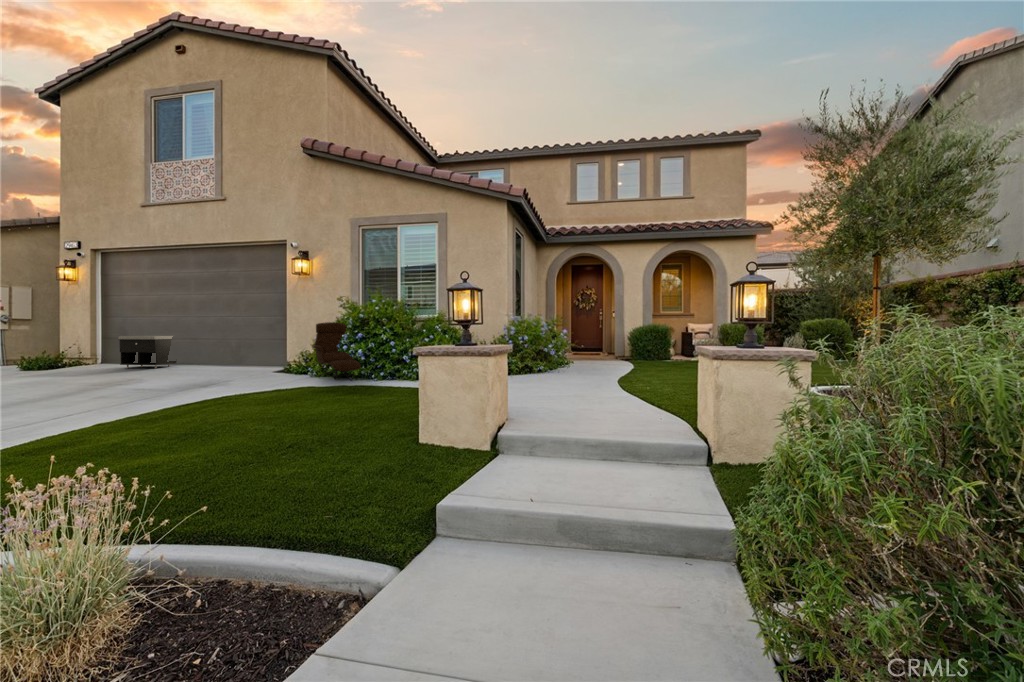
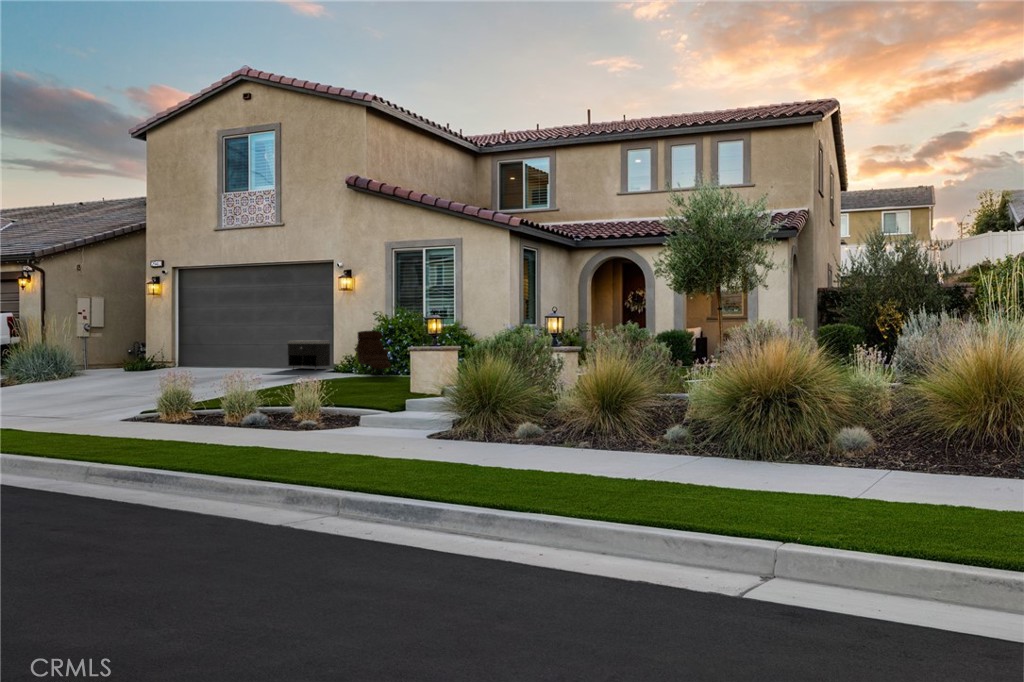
storage bench: present [118,336,176,368] -> present [287,341,330,369]

